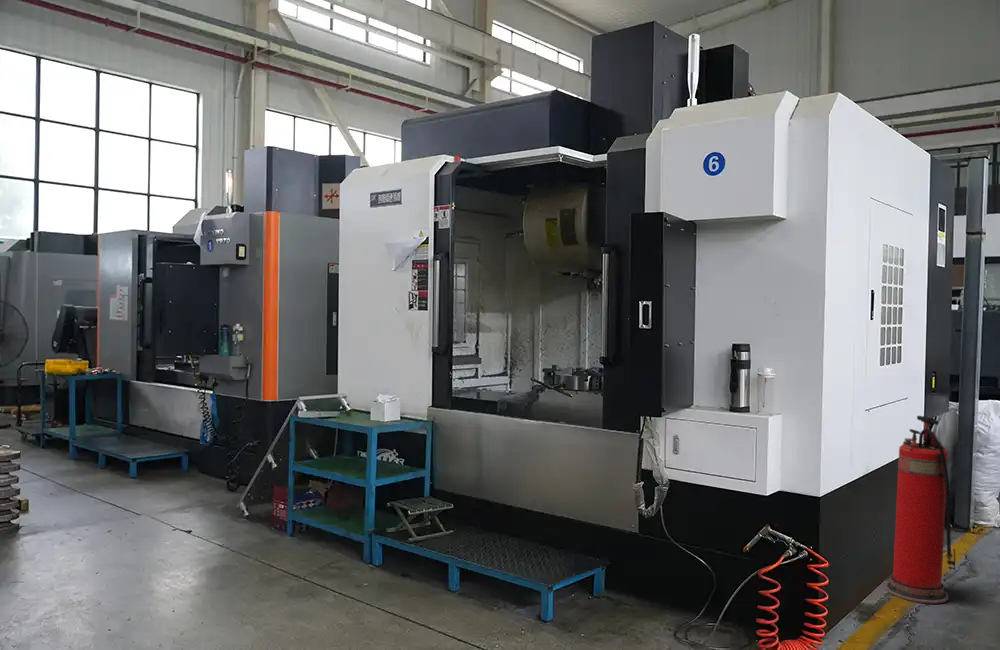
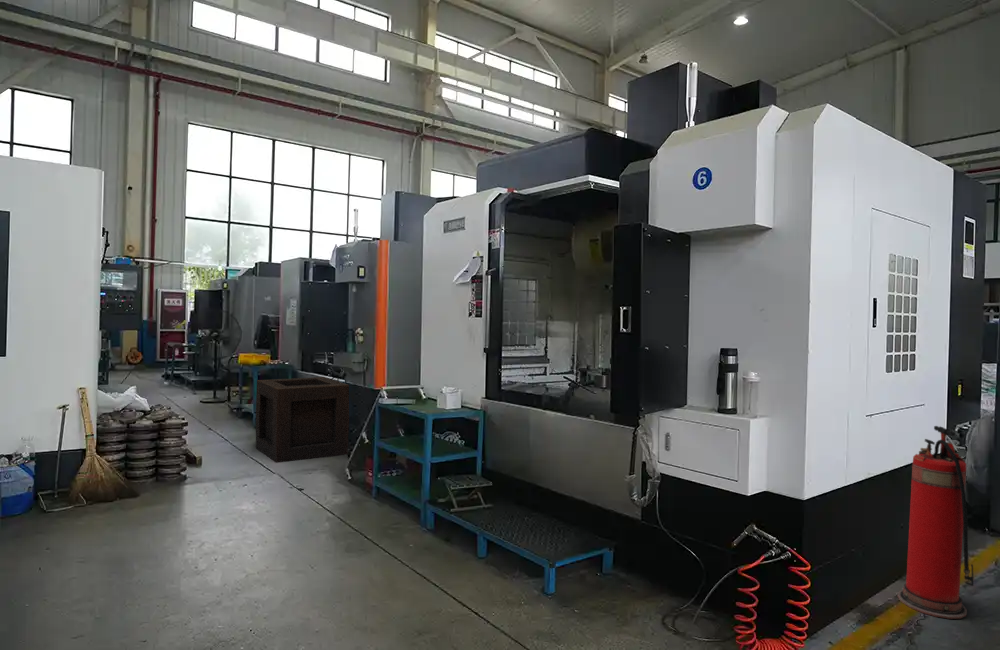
wooden crate: none [91,388,225,504] -> present [256,377,349,463]

